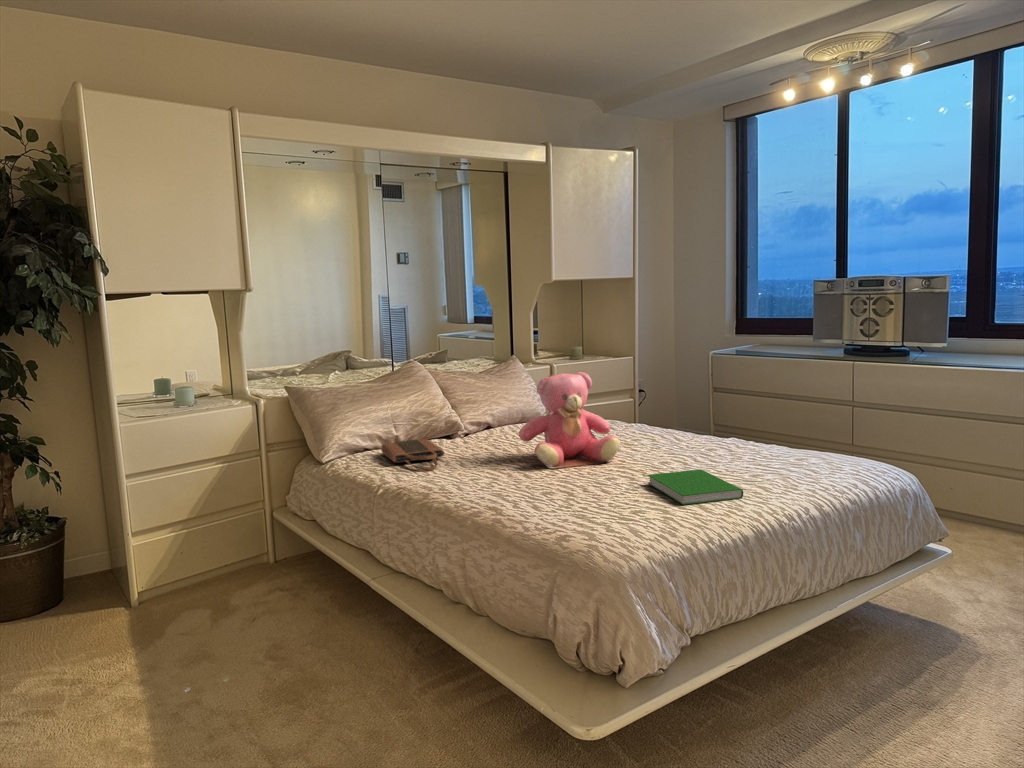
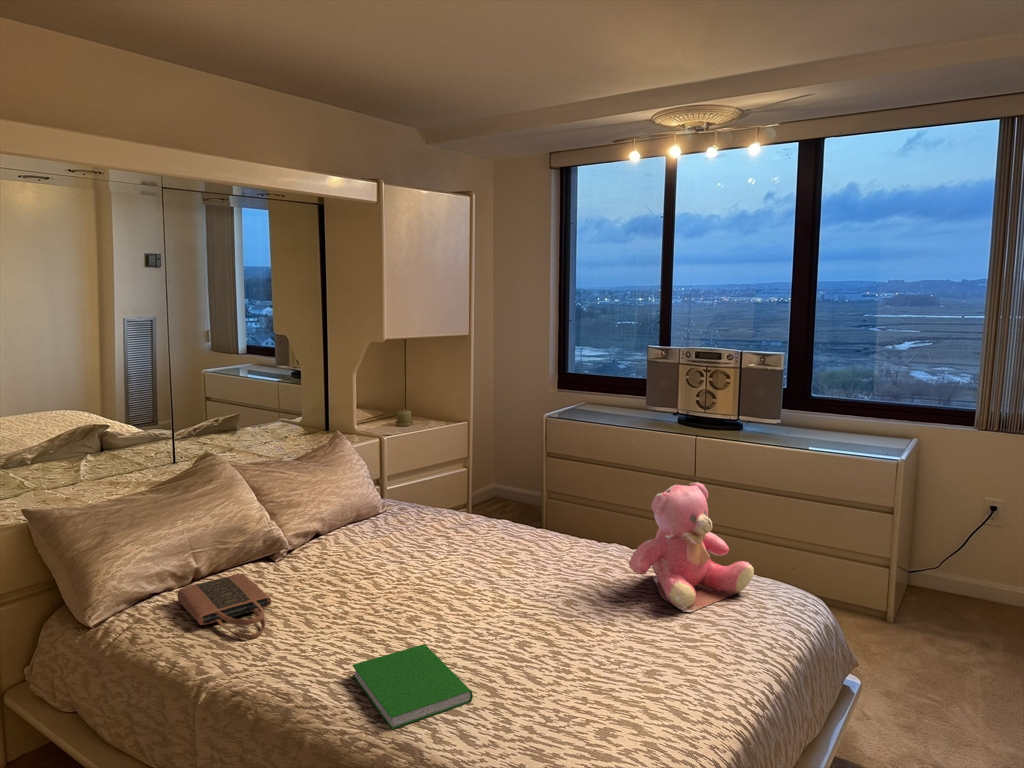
teddy bear: present [519,372,620,468] -> present [629,482,754,612]
hardcover book: present [648,470,743,505] -> present [352,644,473,729]

